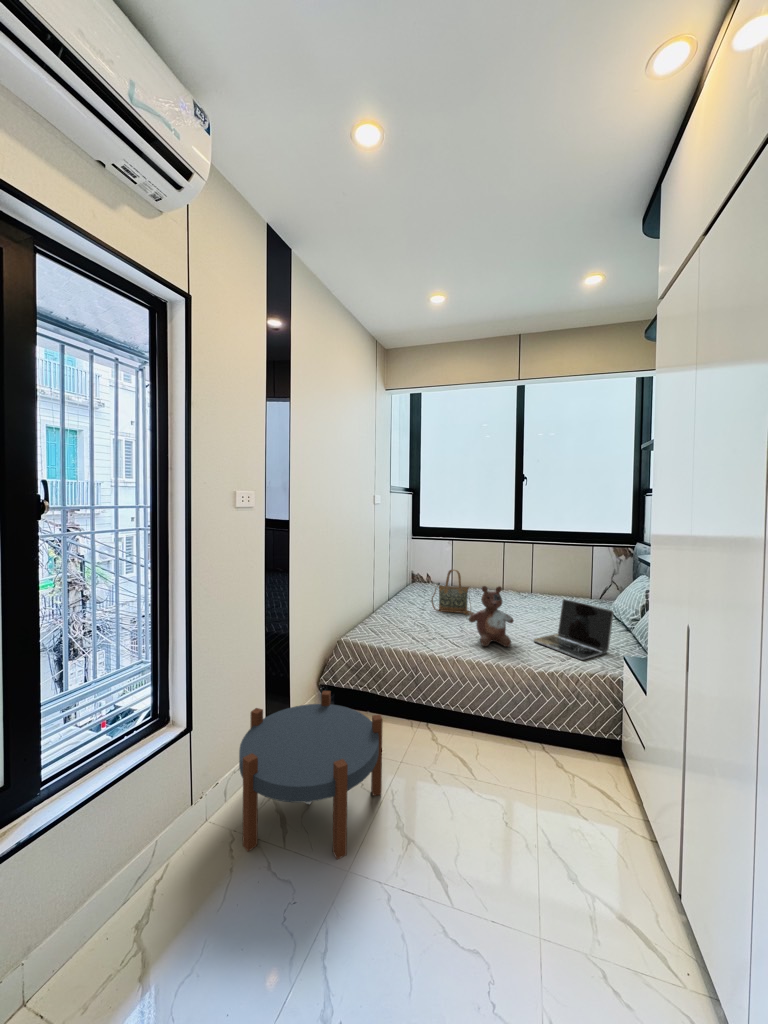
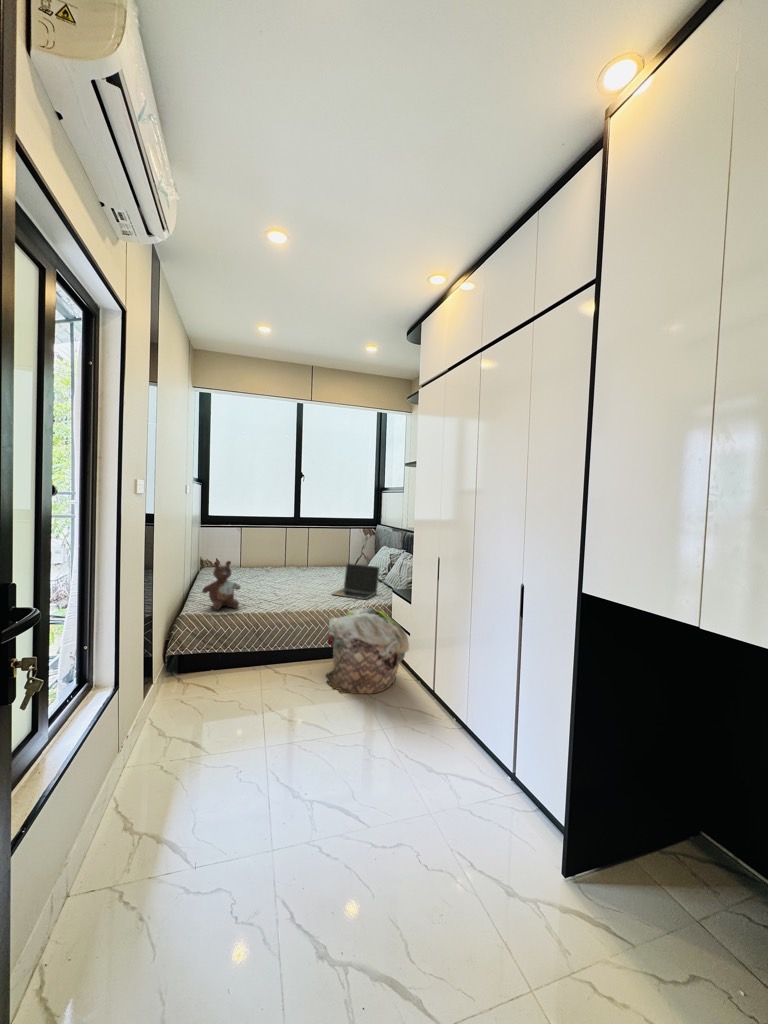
handbag: present [431,570,474,615] -> none [240,550,278,586]
stuffed bear: present [469,586,514,647] -> present [202,561,240,610]
laundry basket: none [489,679,635,844] -> present [326,608,409,694]
side table: present [239,691,383,859] -> none [147,648,267,764]

